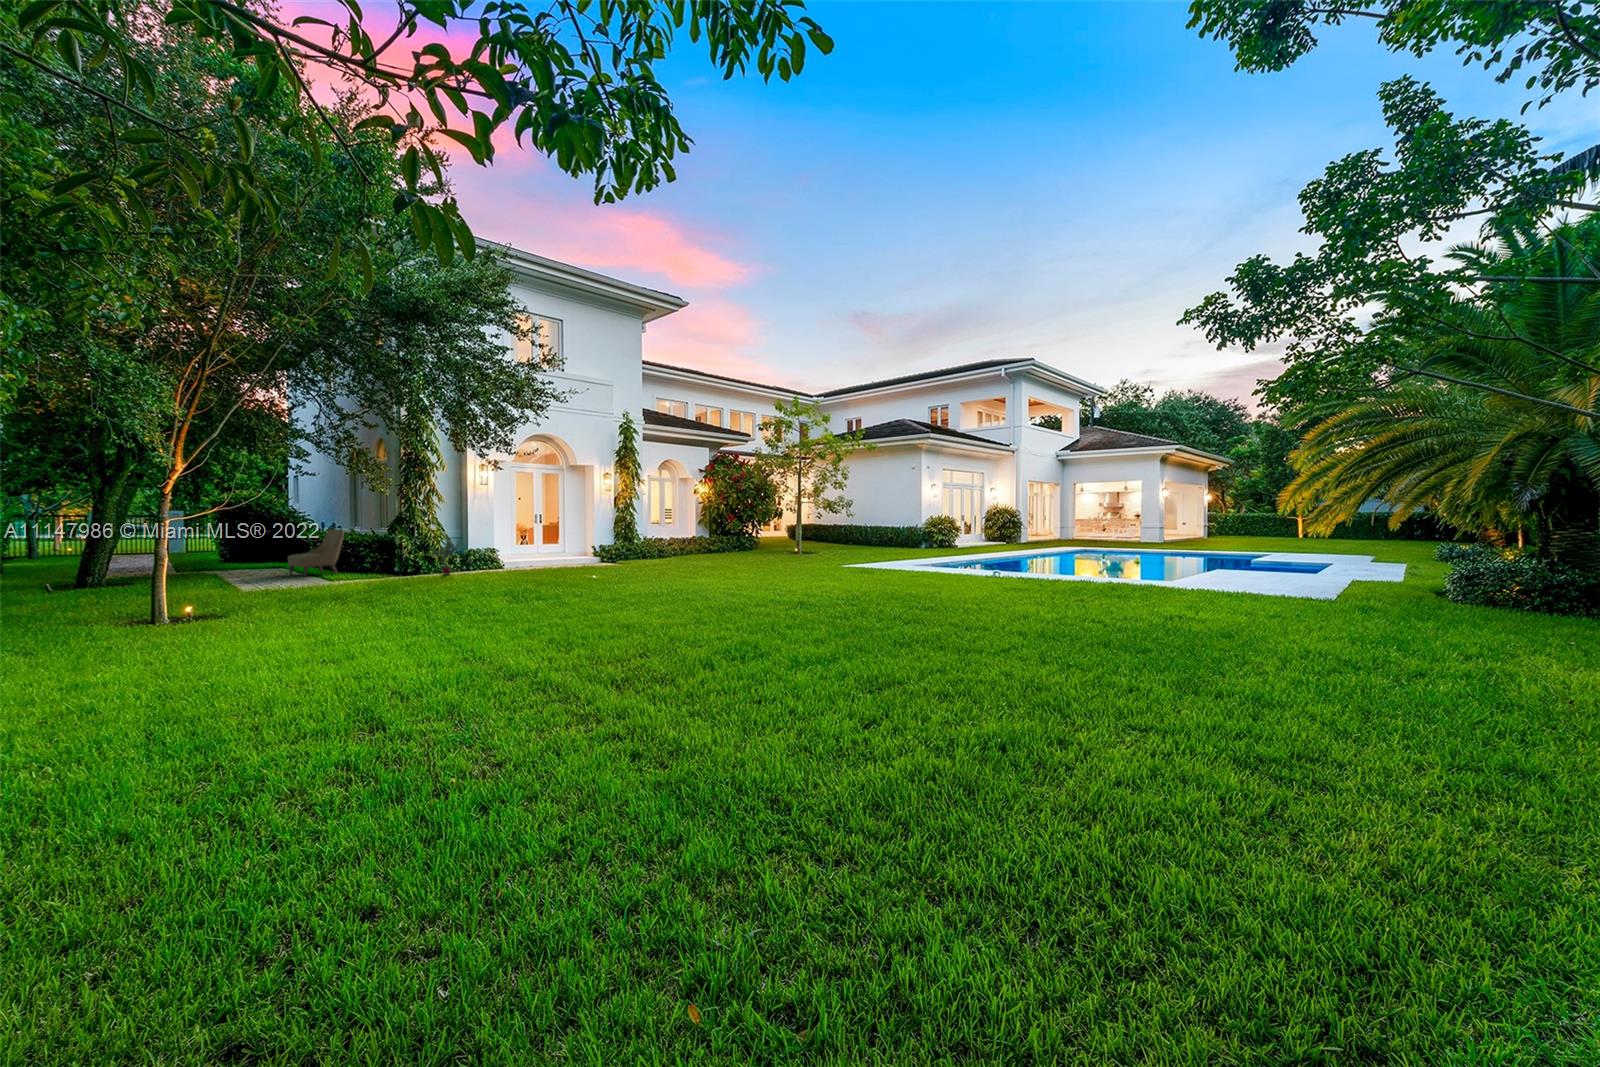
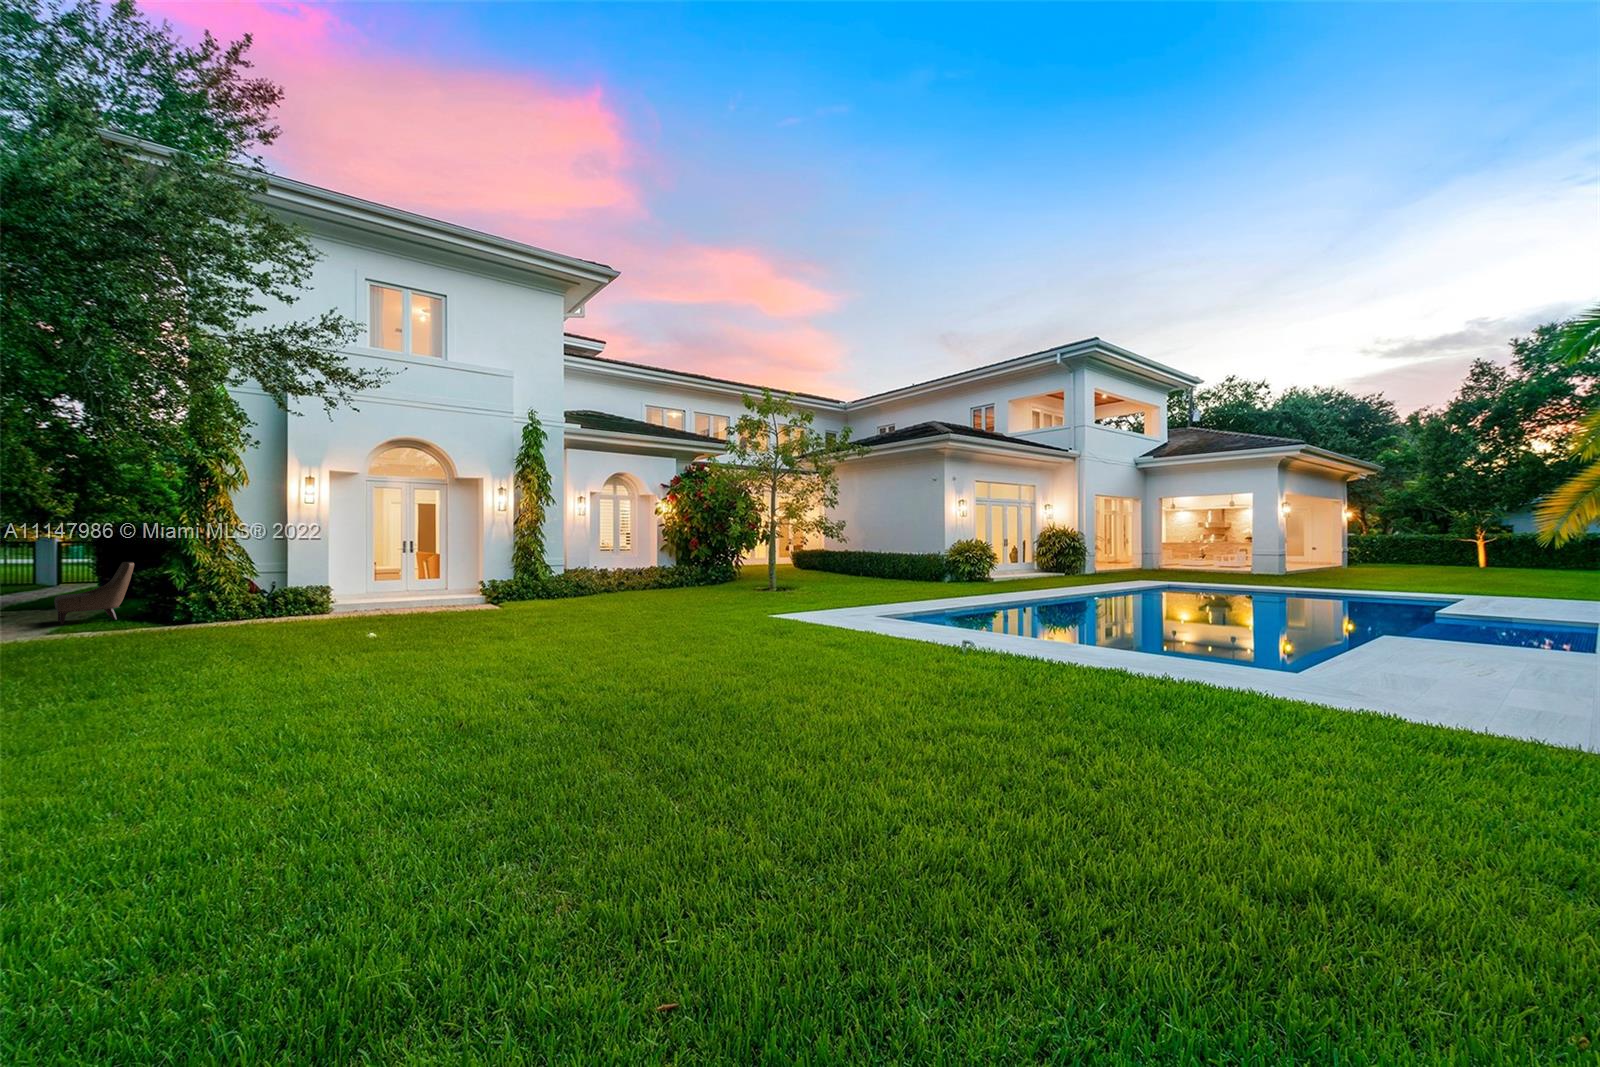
potted tree: present [433,536,461,574] -> none [199,572,257,625]

